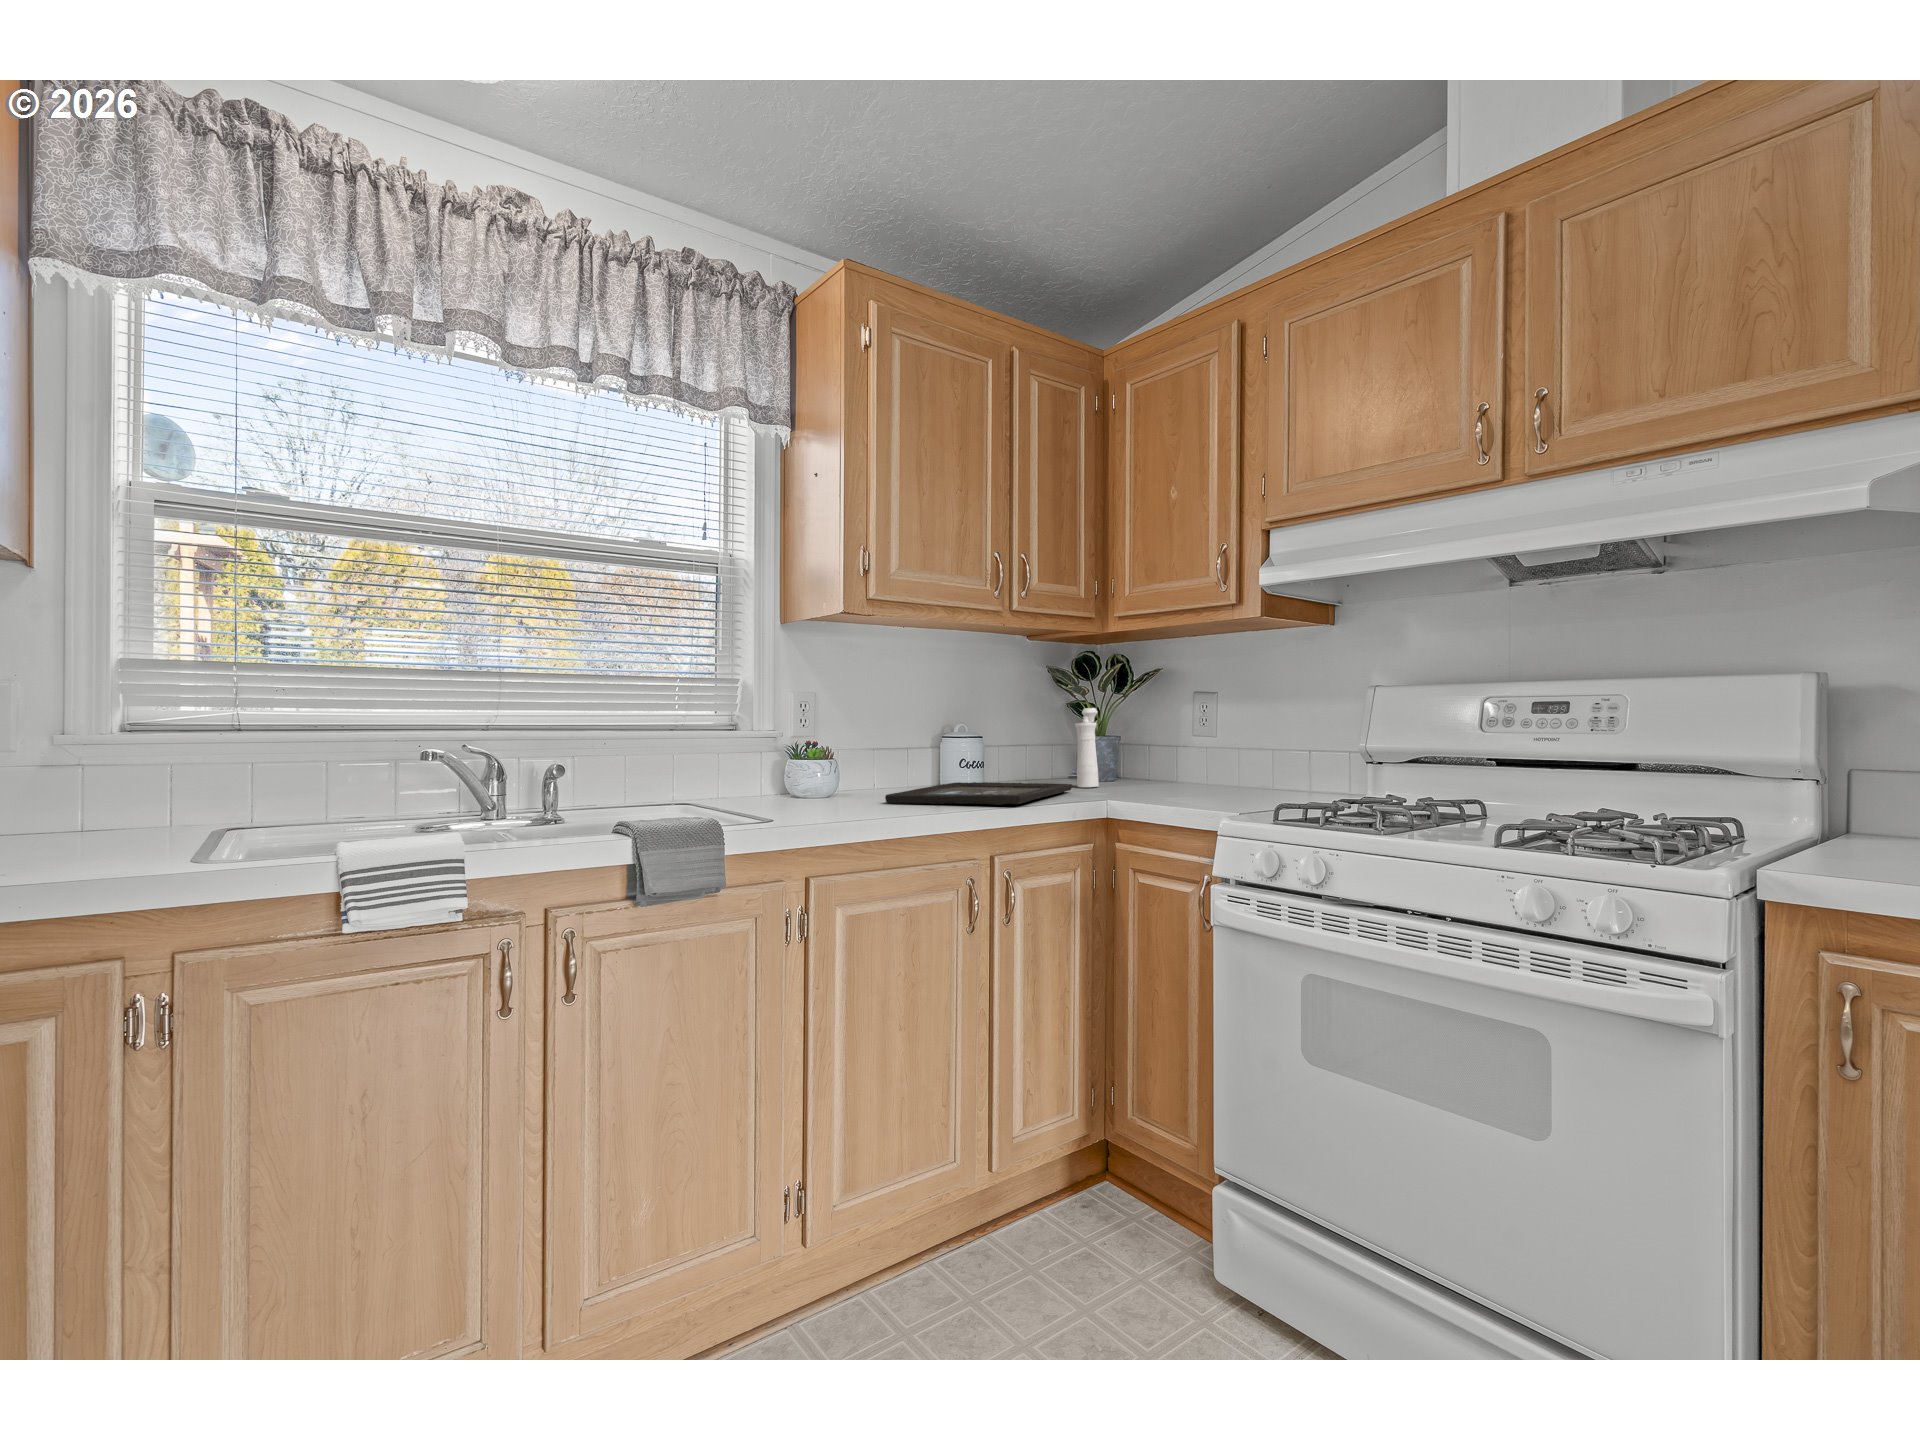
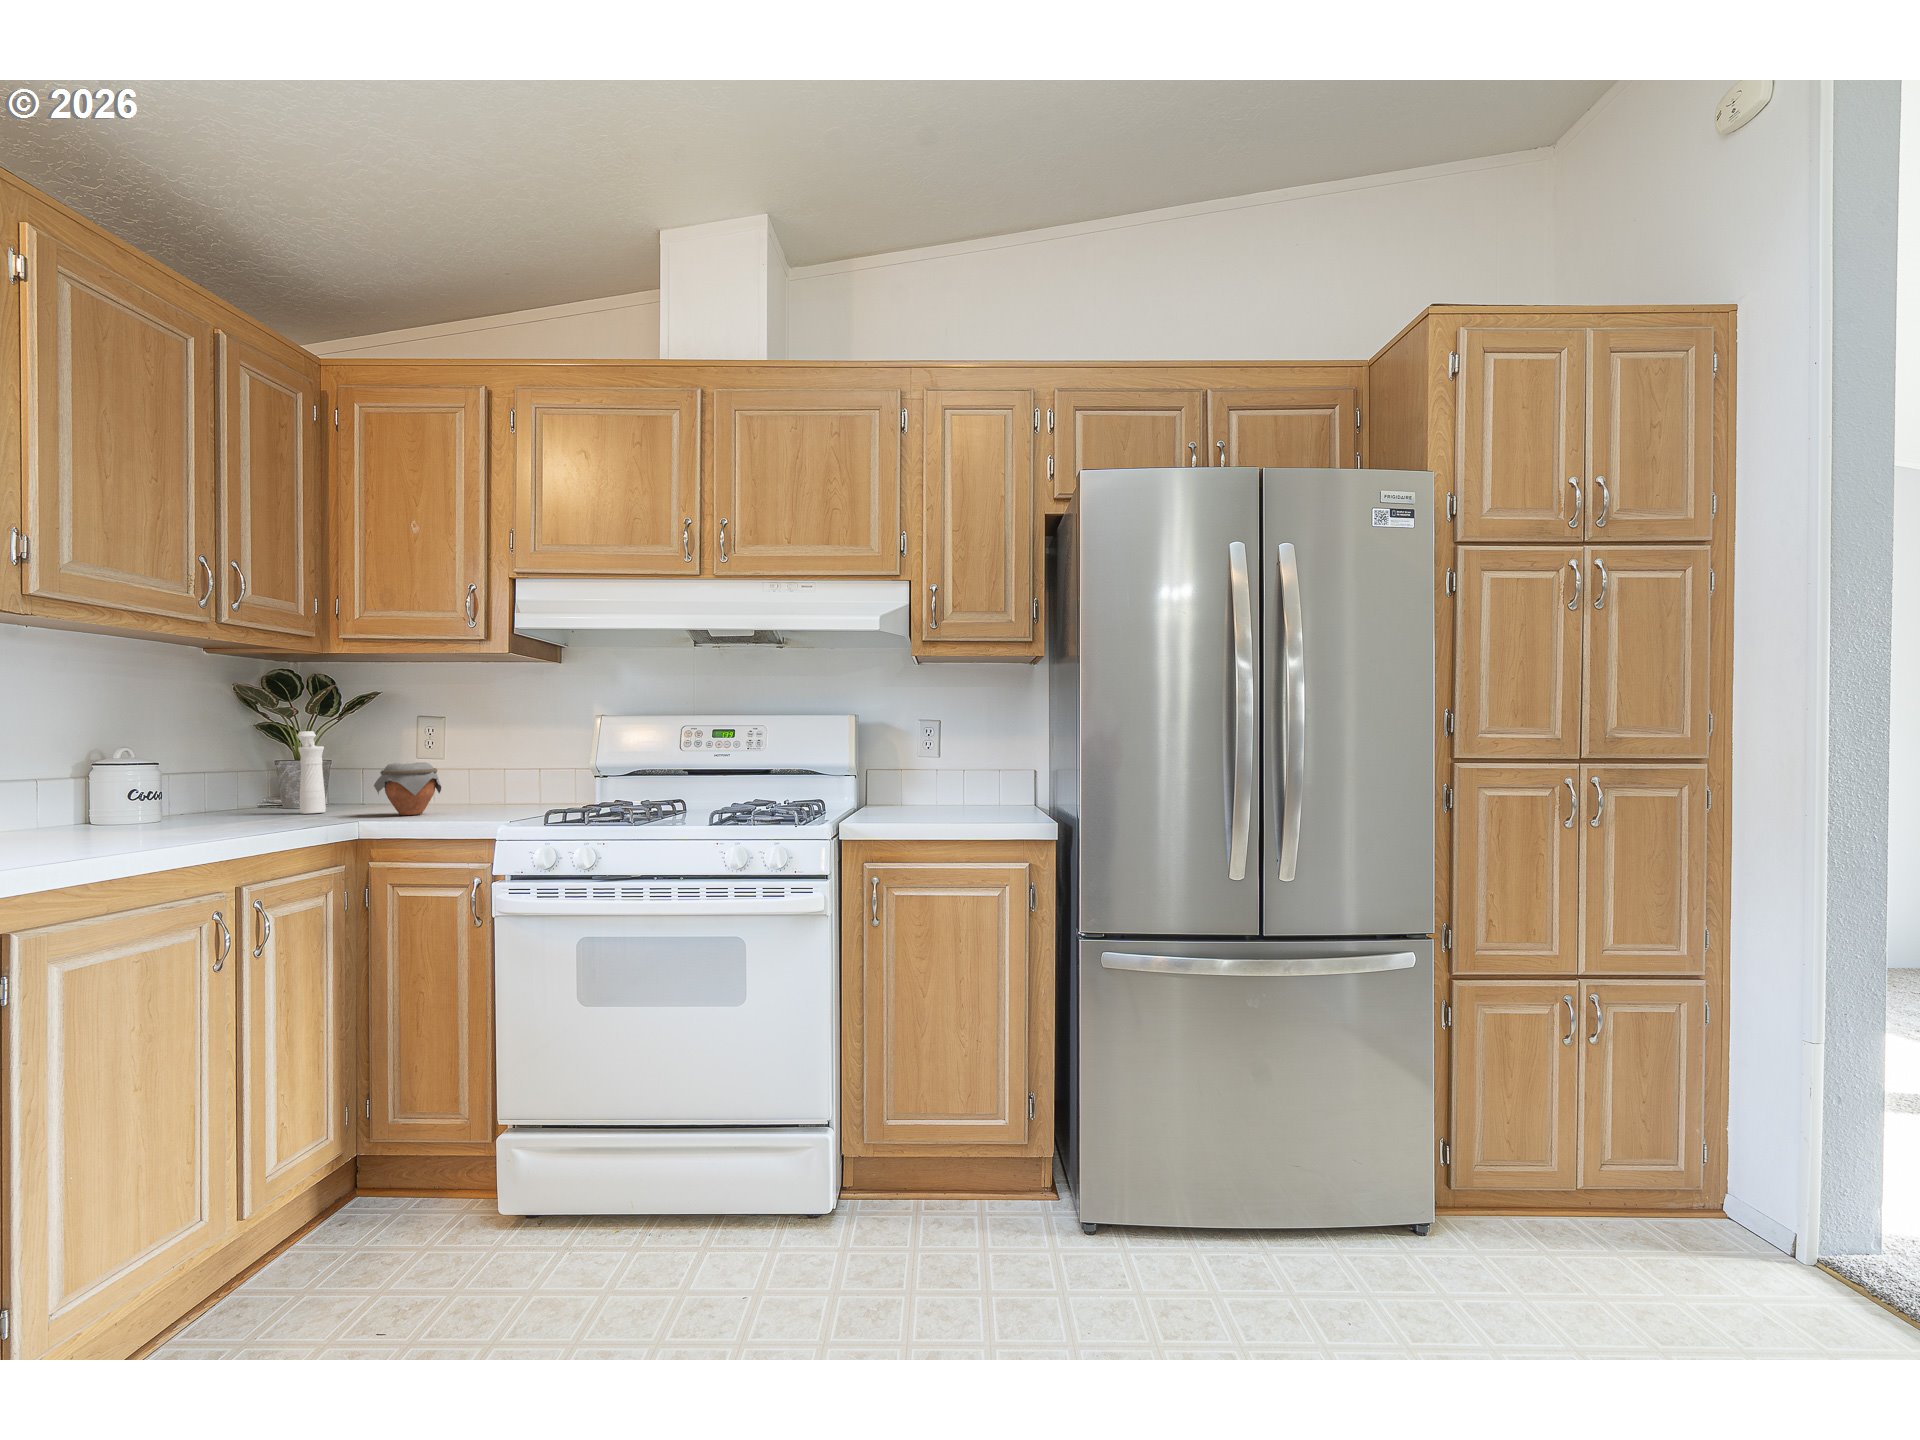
jar: none [1123,741,1185,797] -> present [374,762,441,815]
tray: present [885,782,1072,805] -> none [95,809,308,838]

